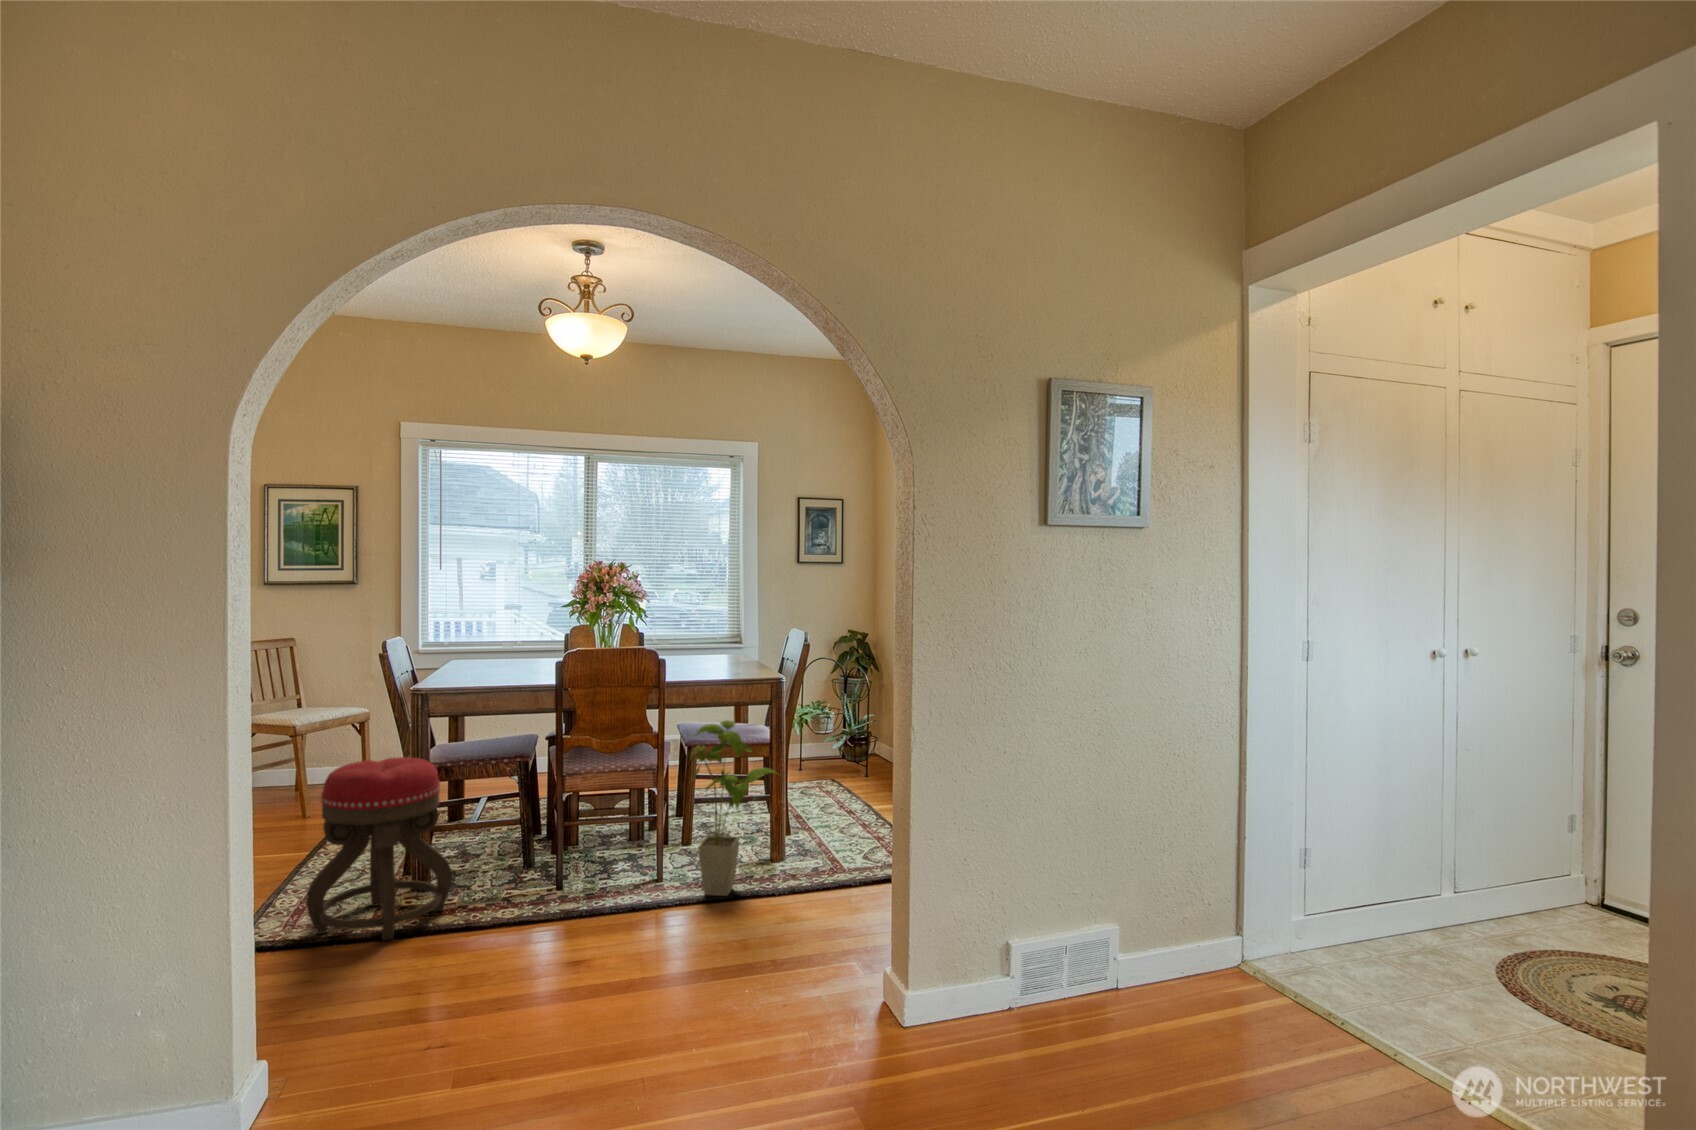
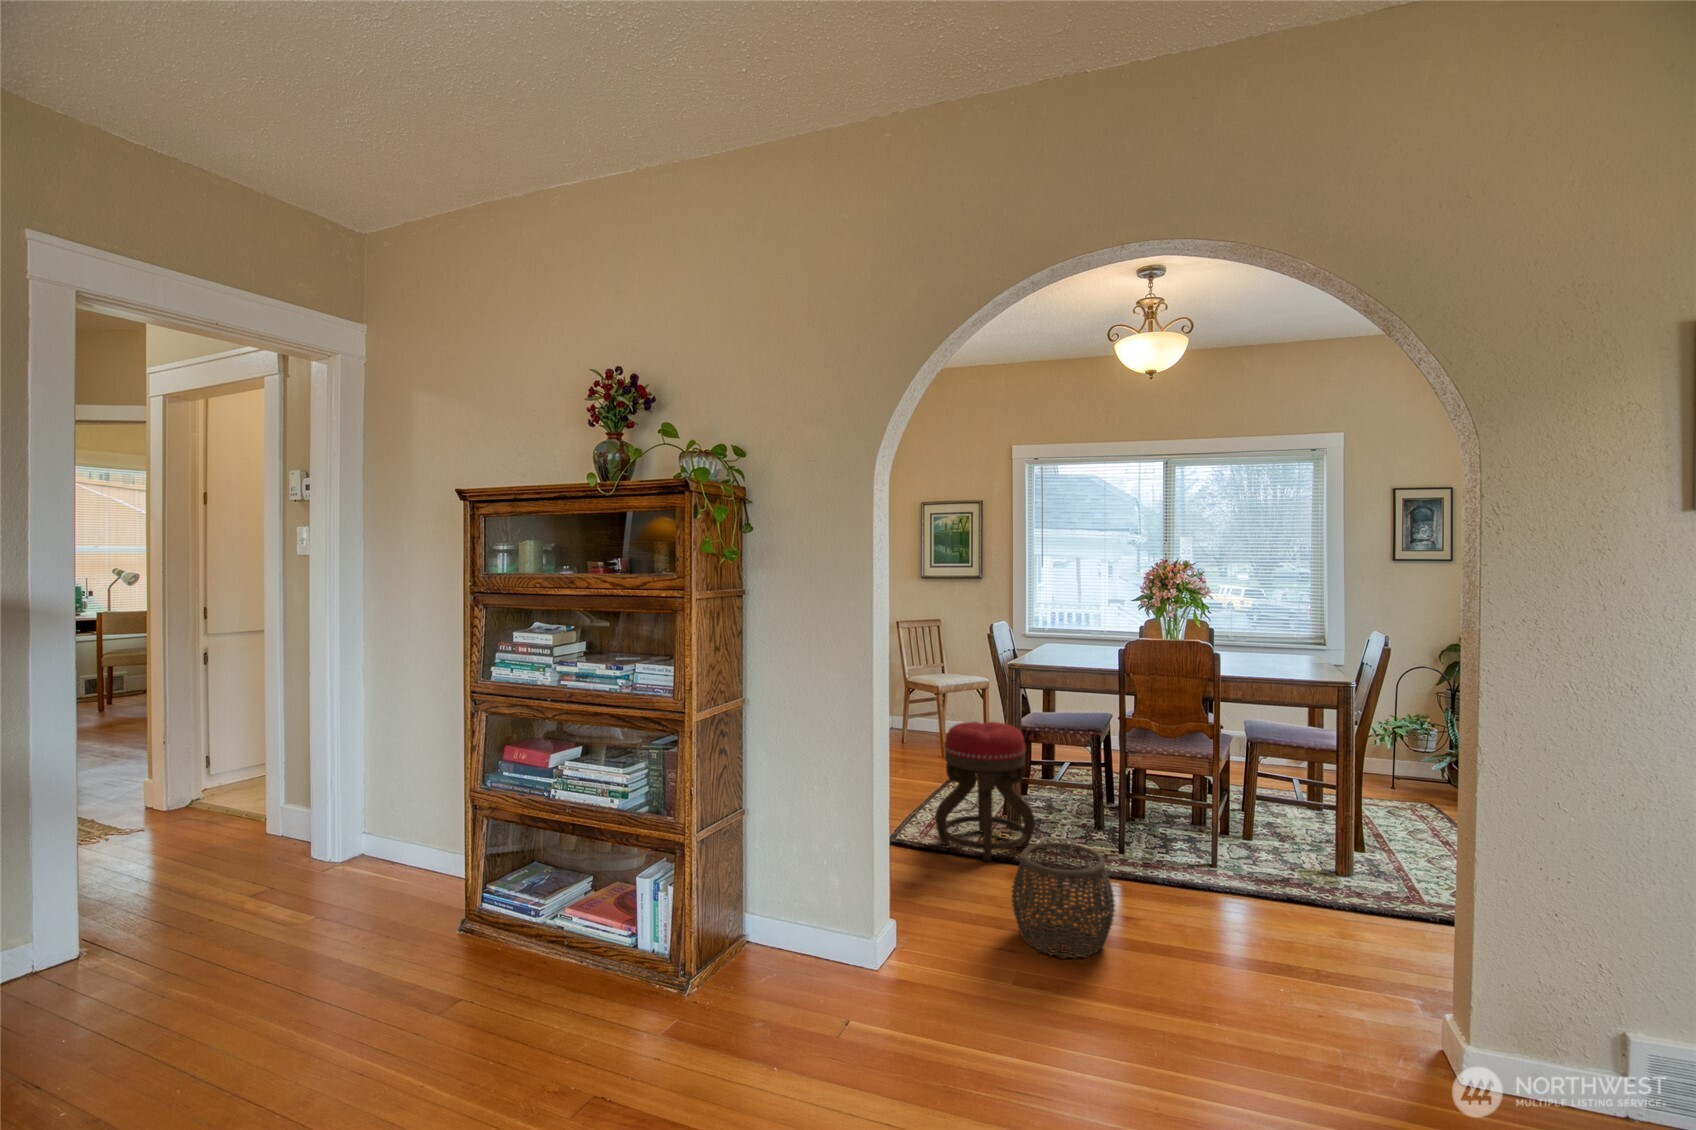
house plant: present [690,720,776,896] -> none [1240,727,1344,897]
woven basket: none [434,888,568,1037] -> present [1011,842,1115,959]

